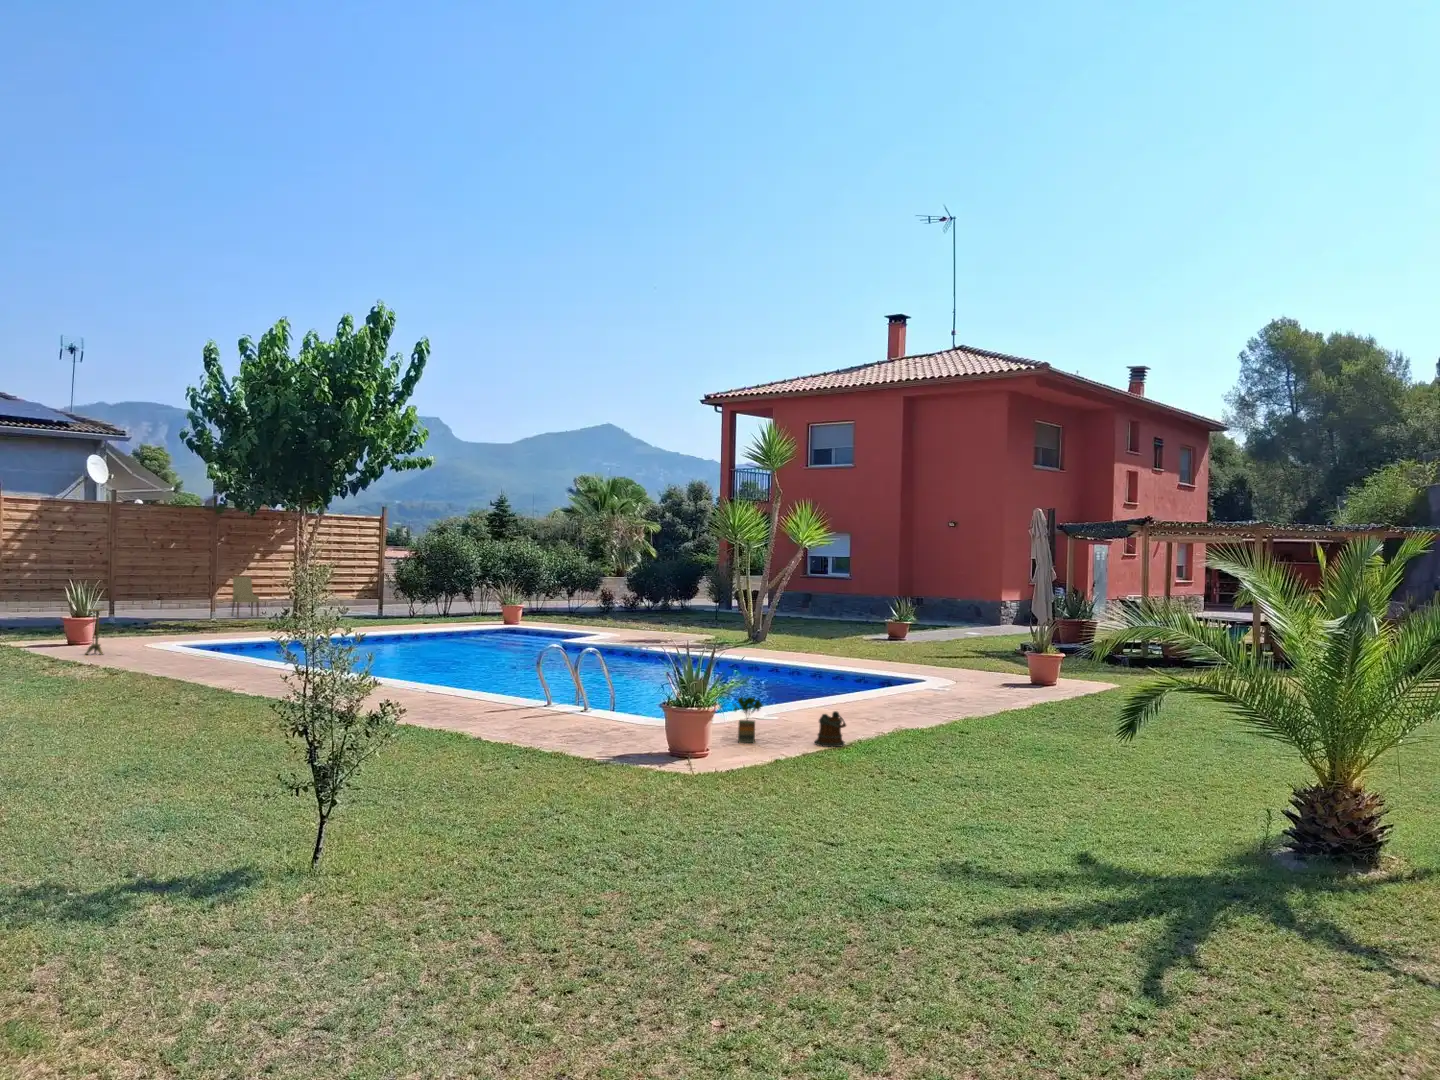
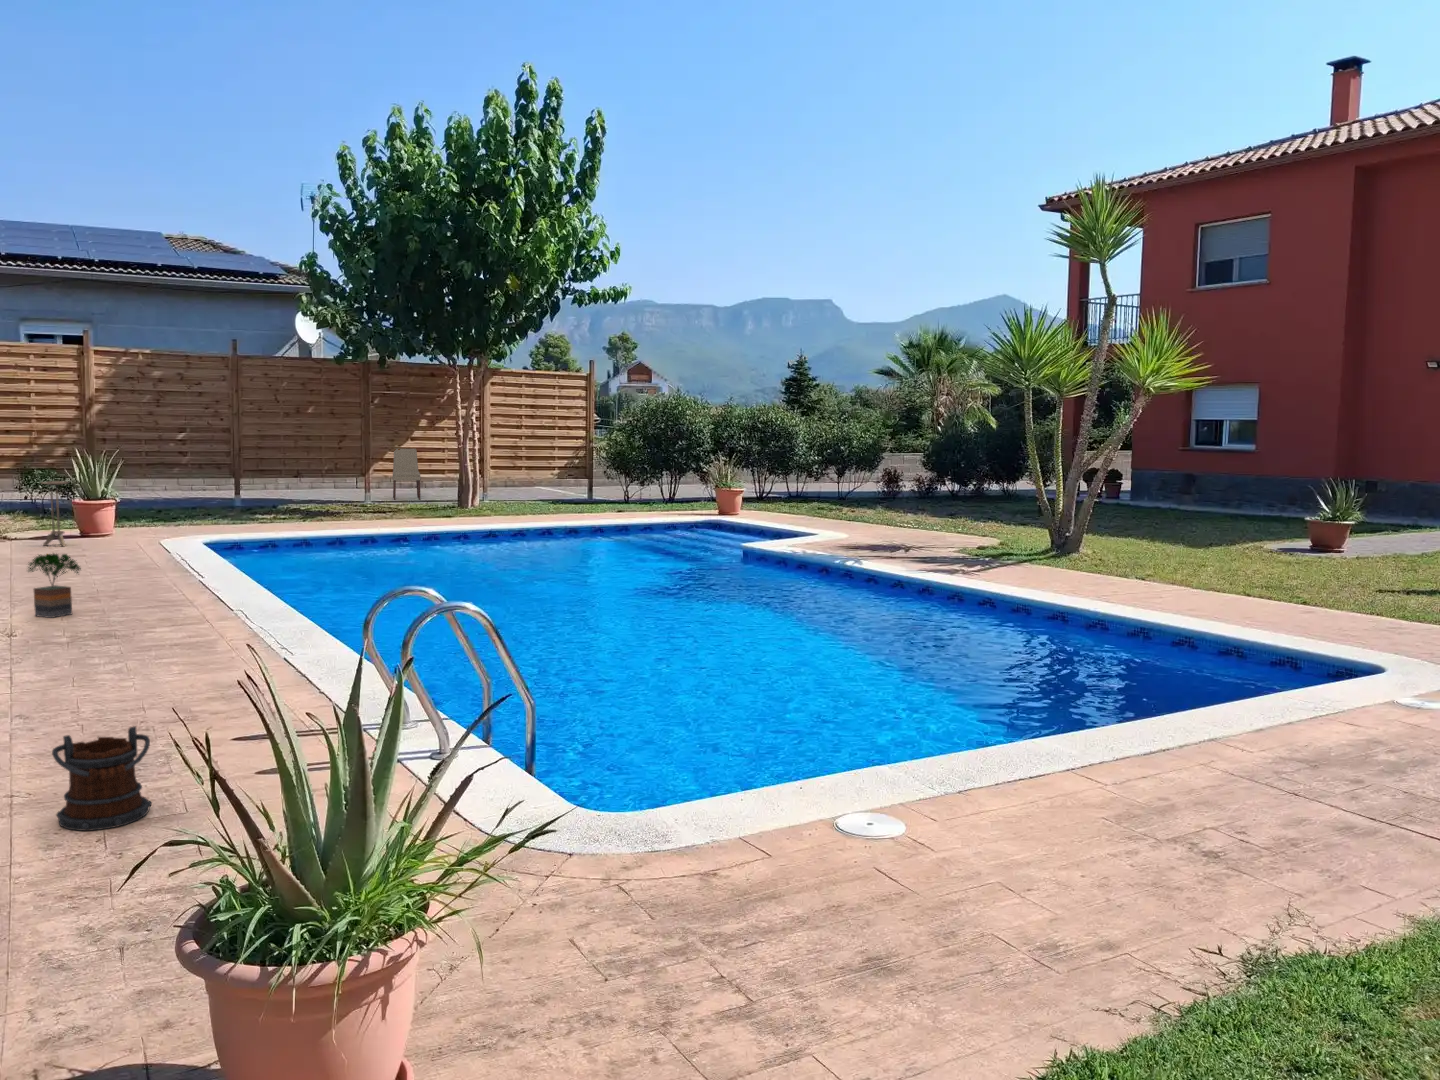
potted tree: present [733,697,762,743] -> present [28,554,81,618]
bucket: present [814,711,846,747] -> present [52,726,152,831]

